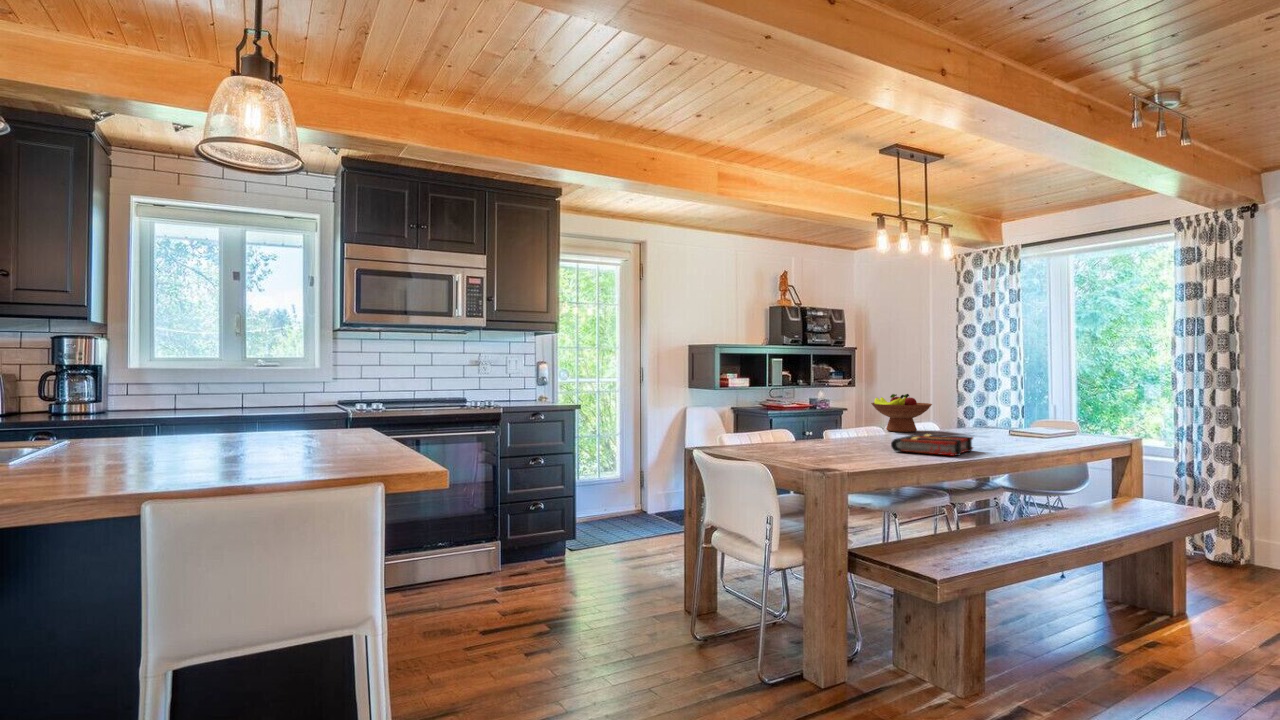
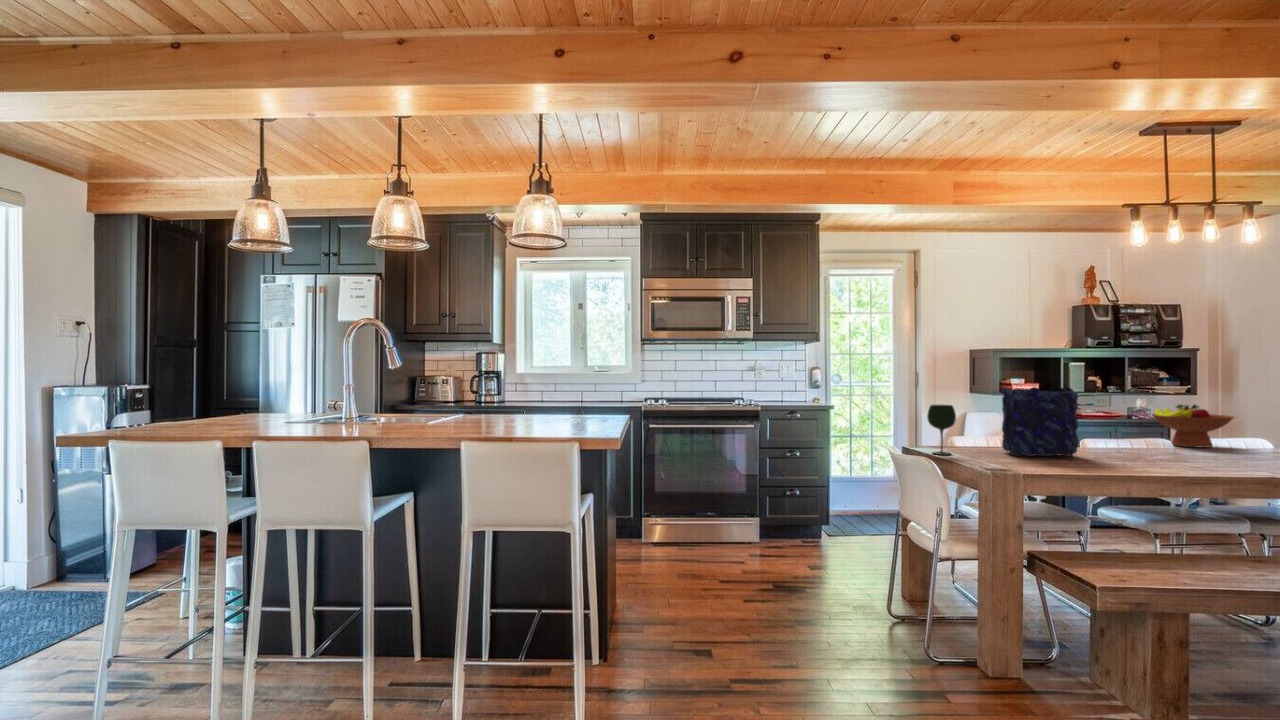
vase: none [784,379,853,449] -> present [1001,387,1079,457]
wine glass: none [724,398,752,452] -> present [927,404,956,455]
book: present [891,434,973,456] -> none [1118,448,1235,474]

